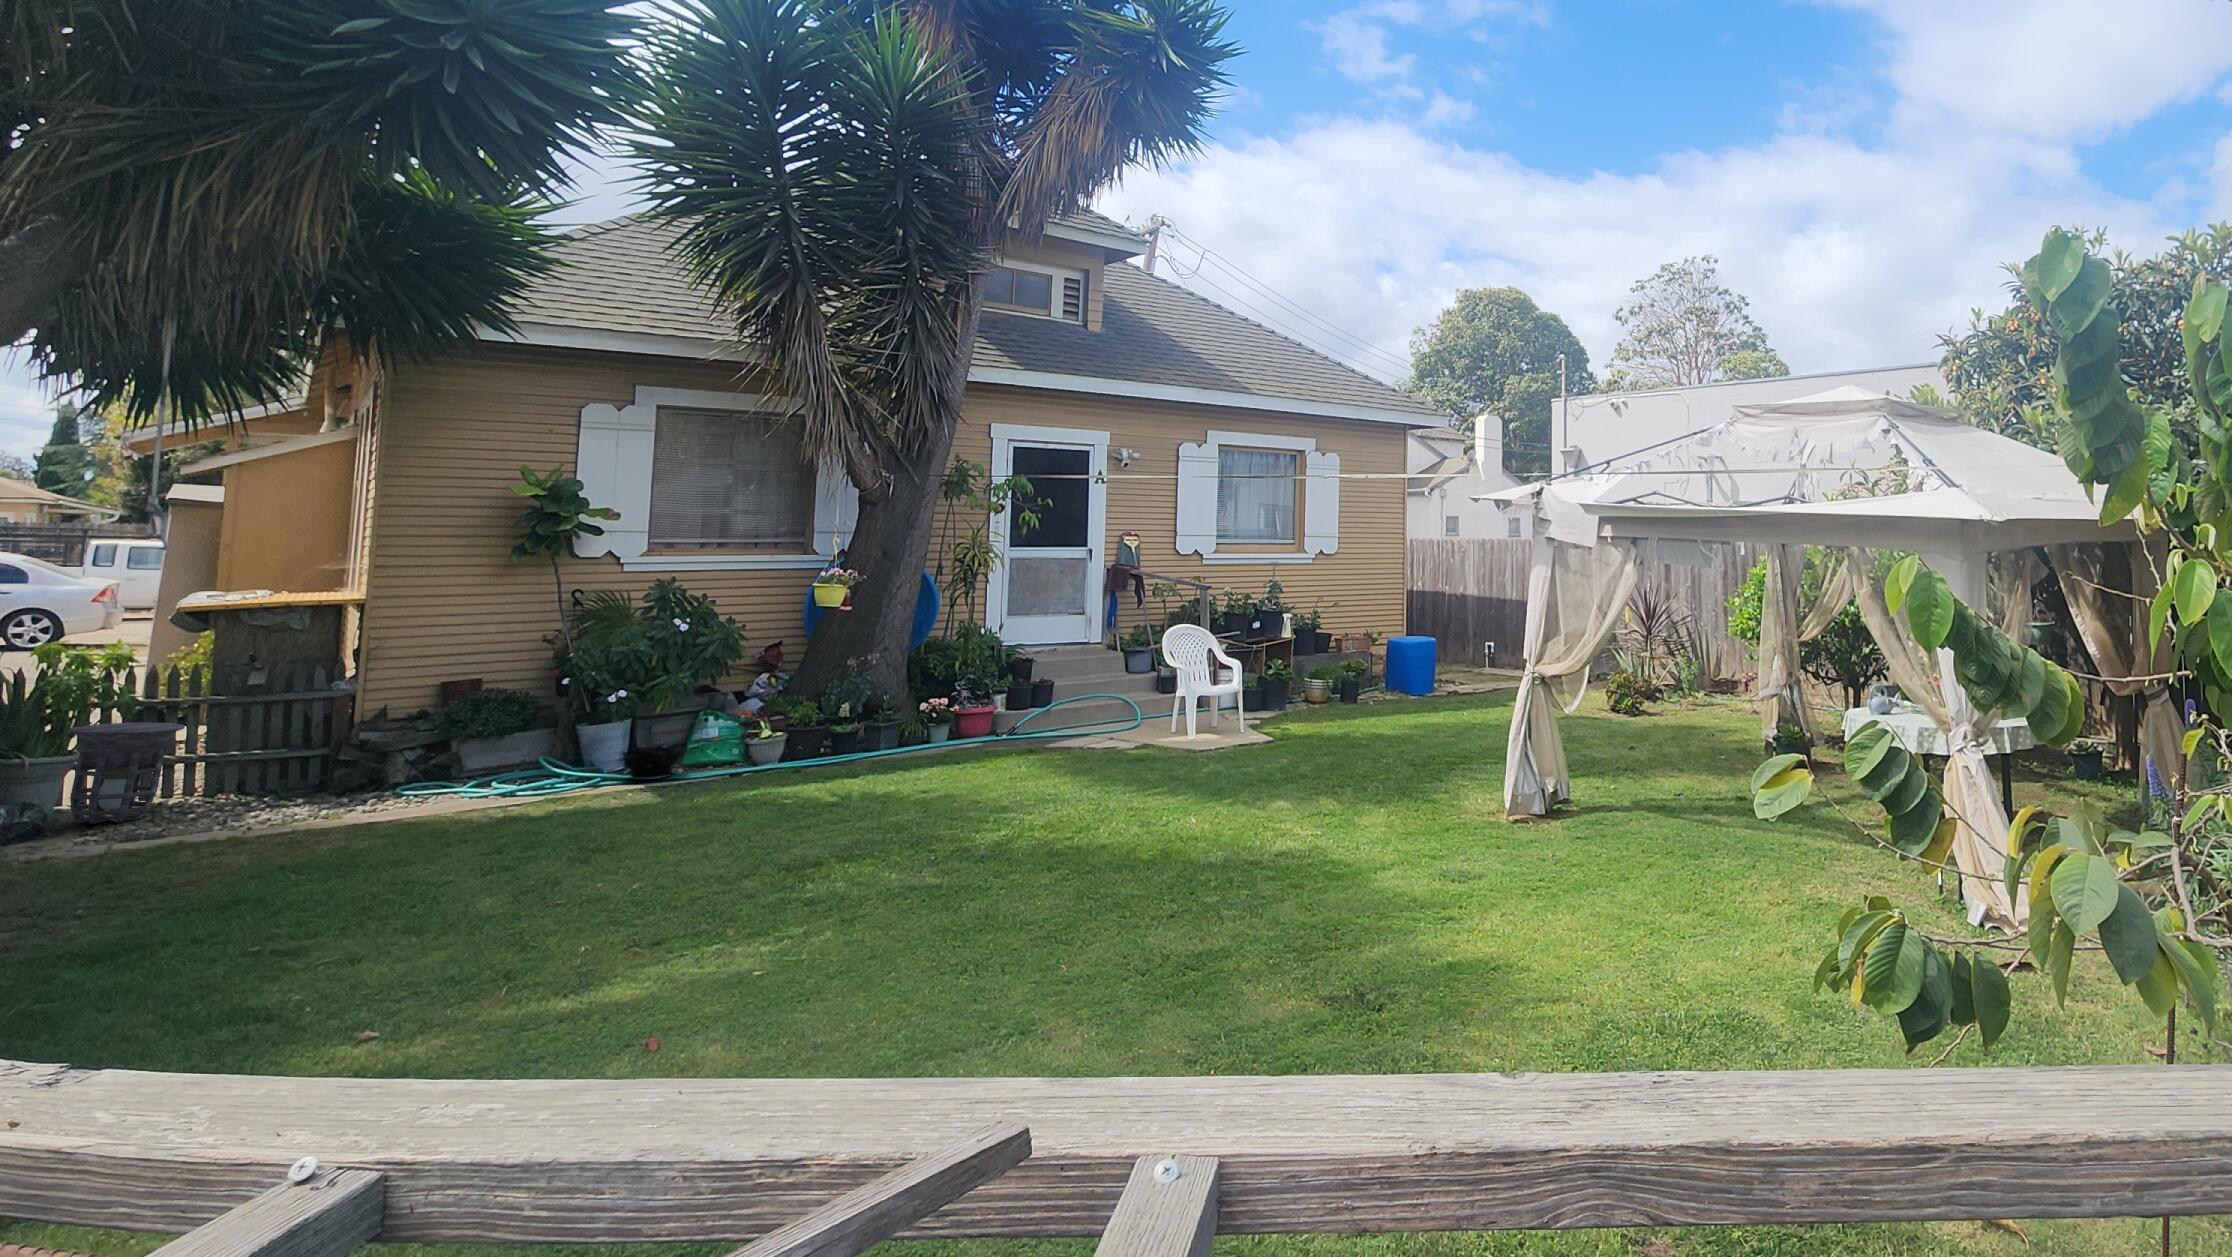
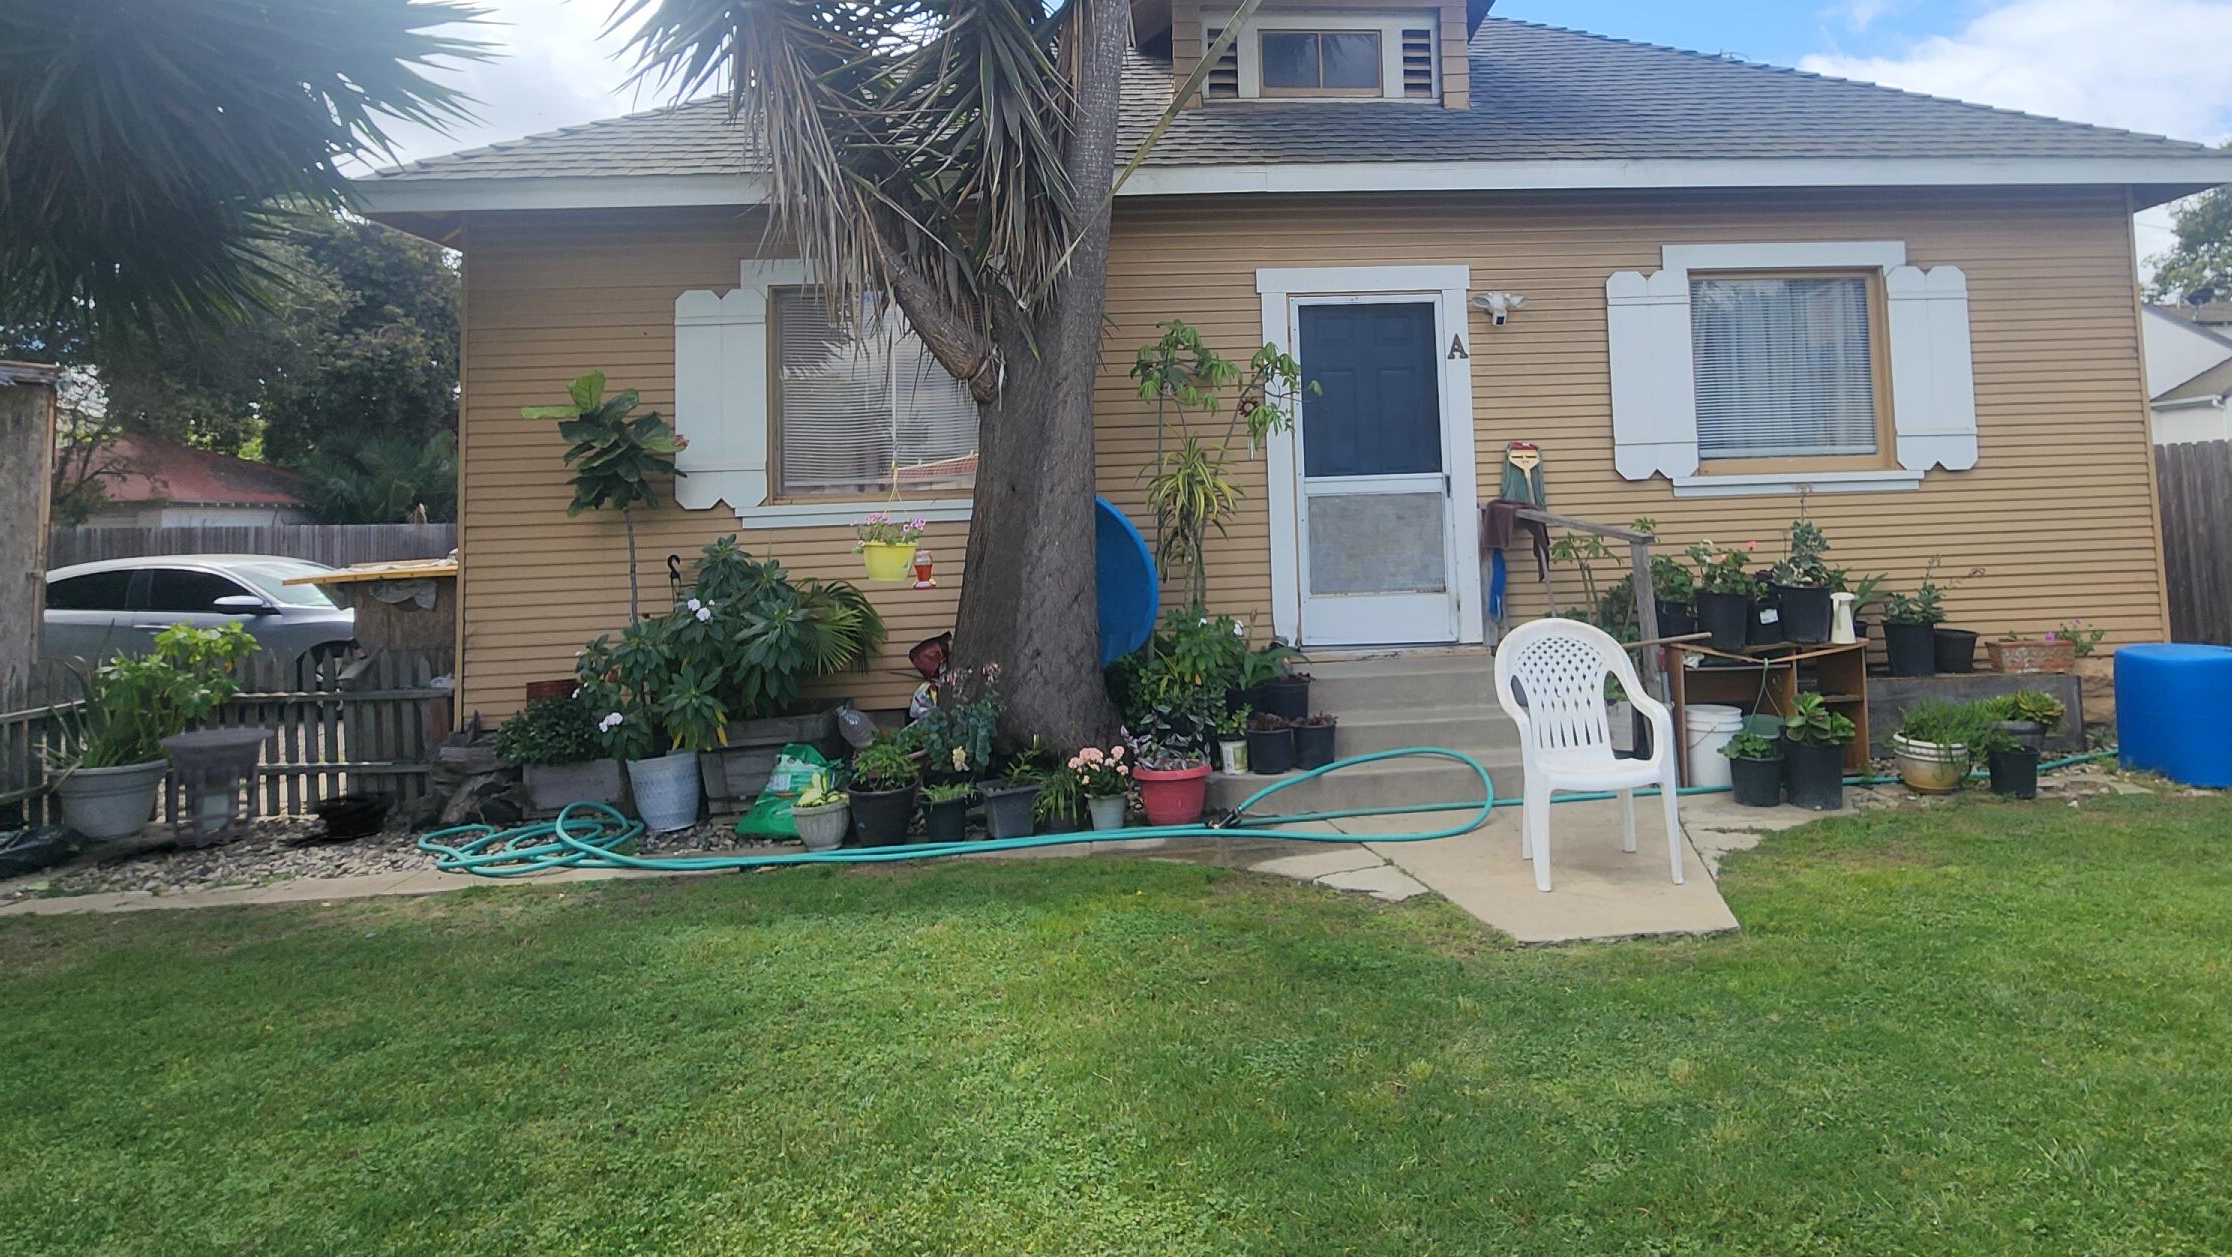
basket: present [620,727,683,780] -> present [308,790,399,839]

